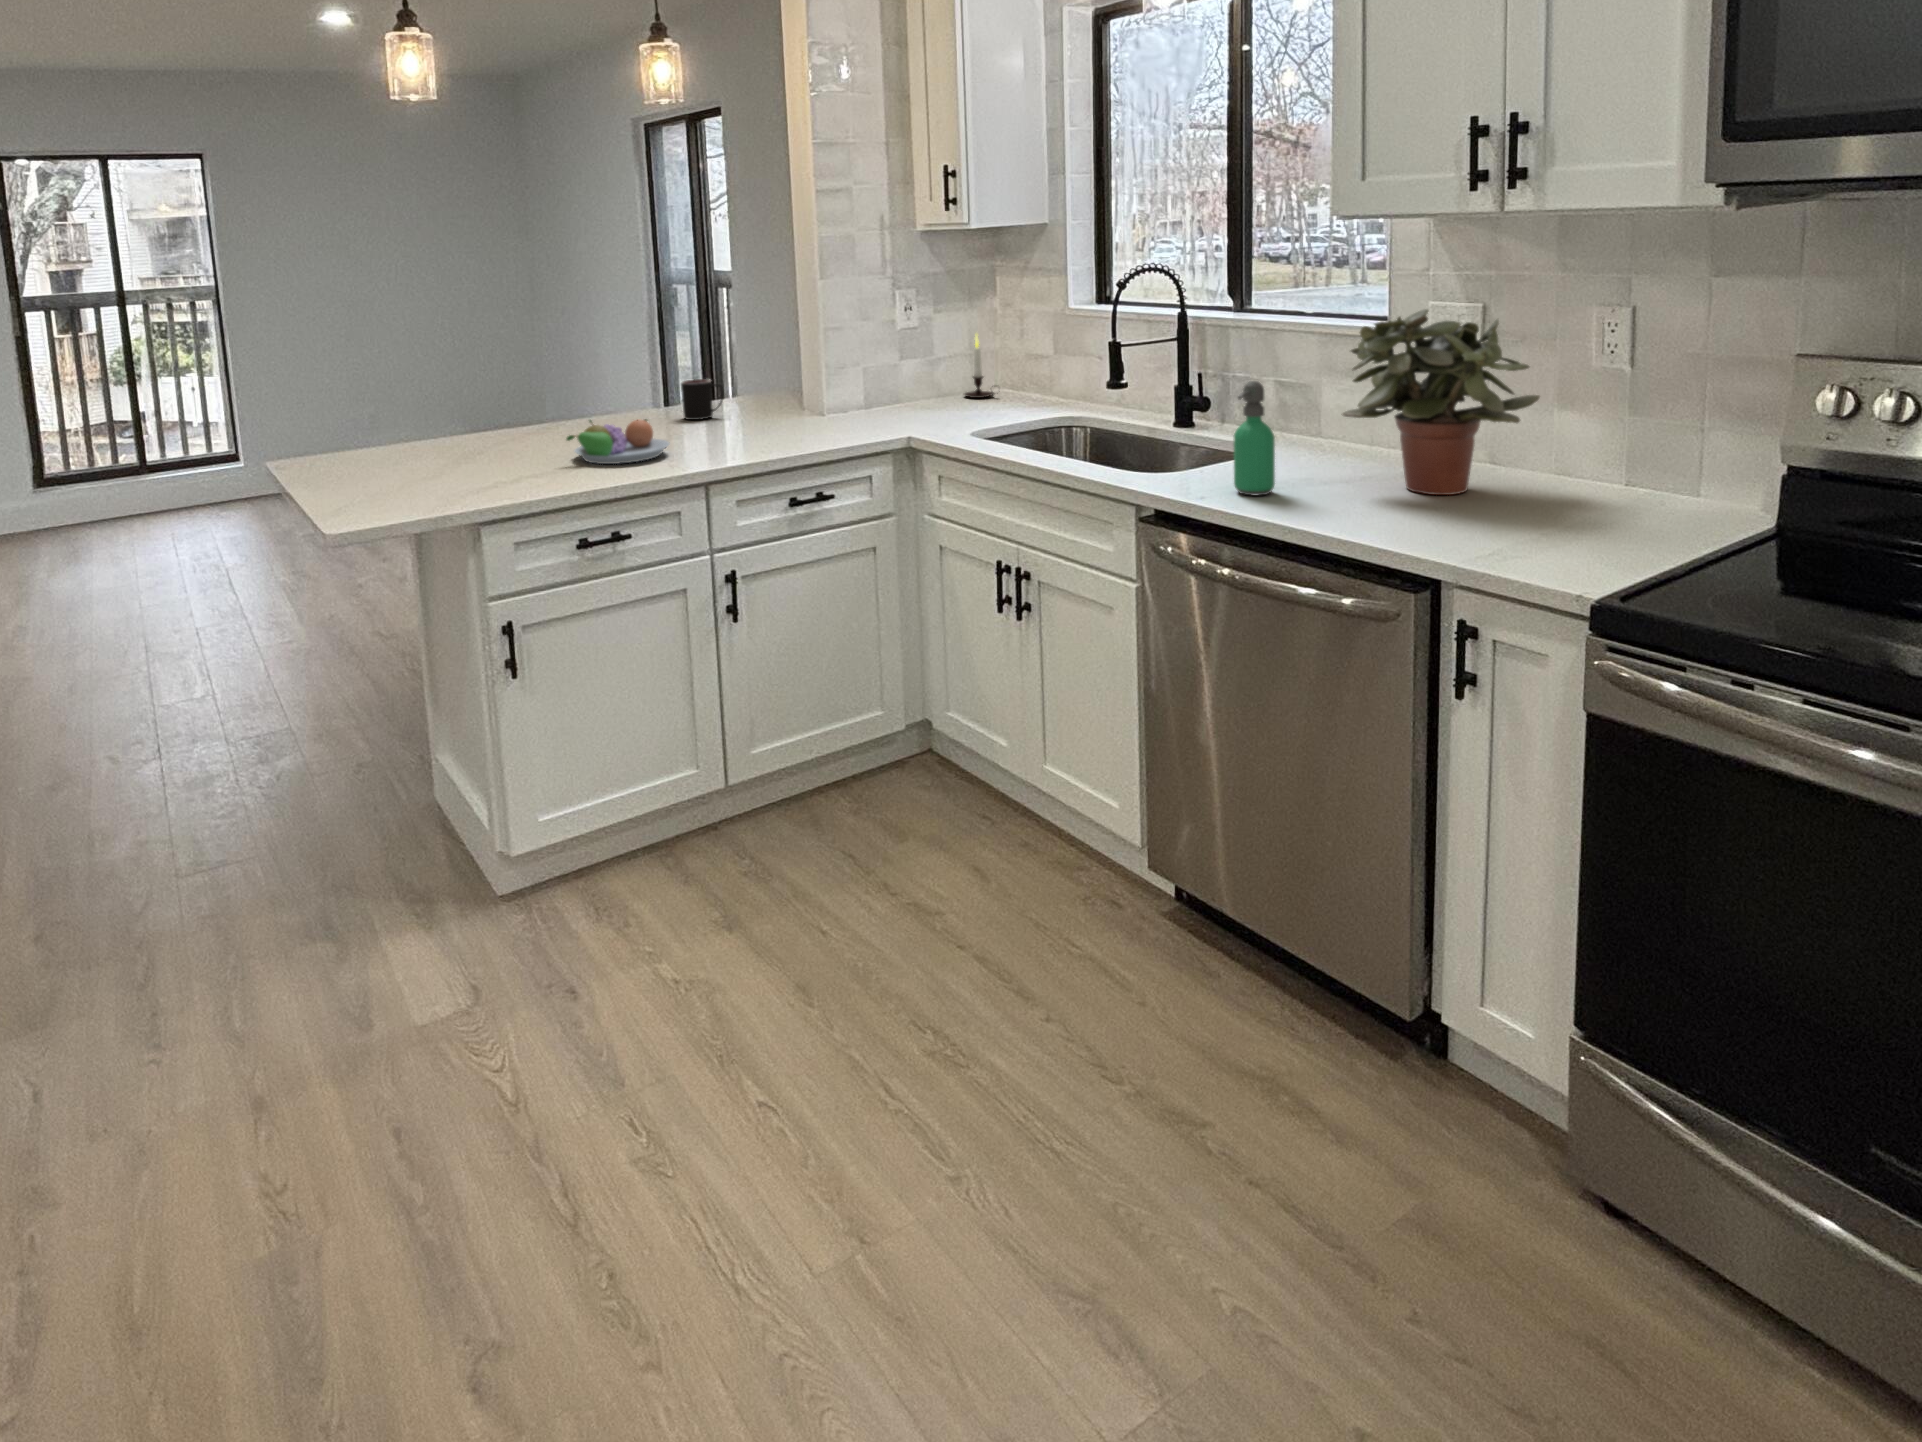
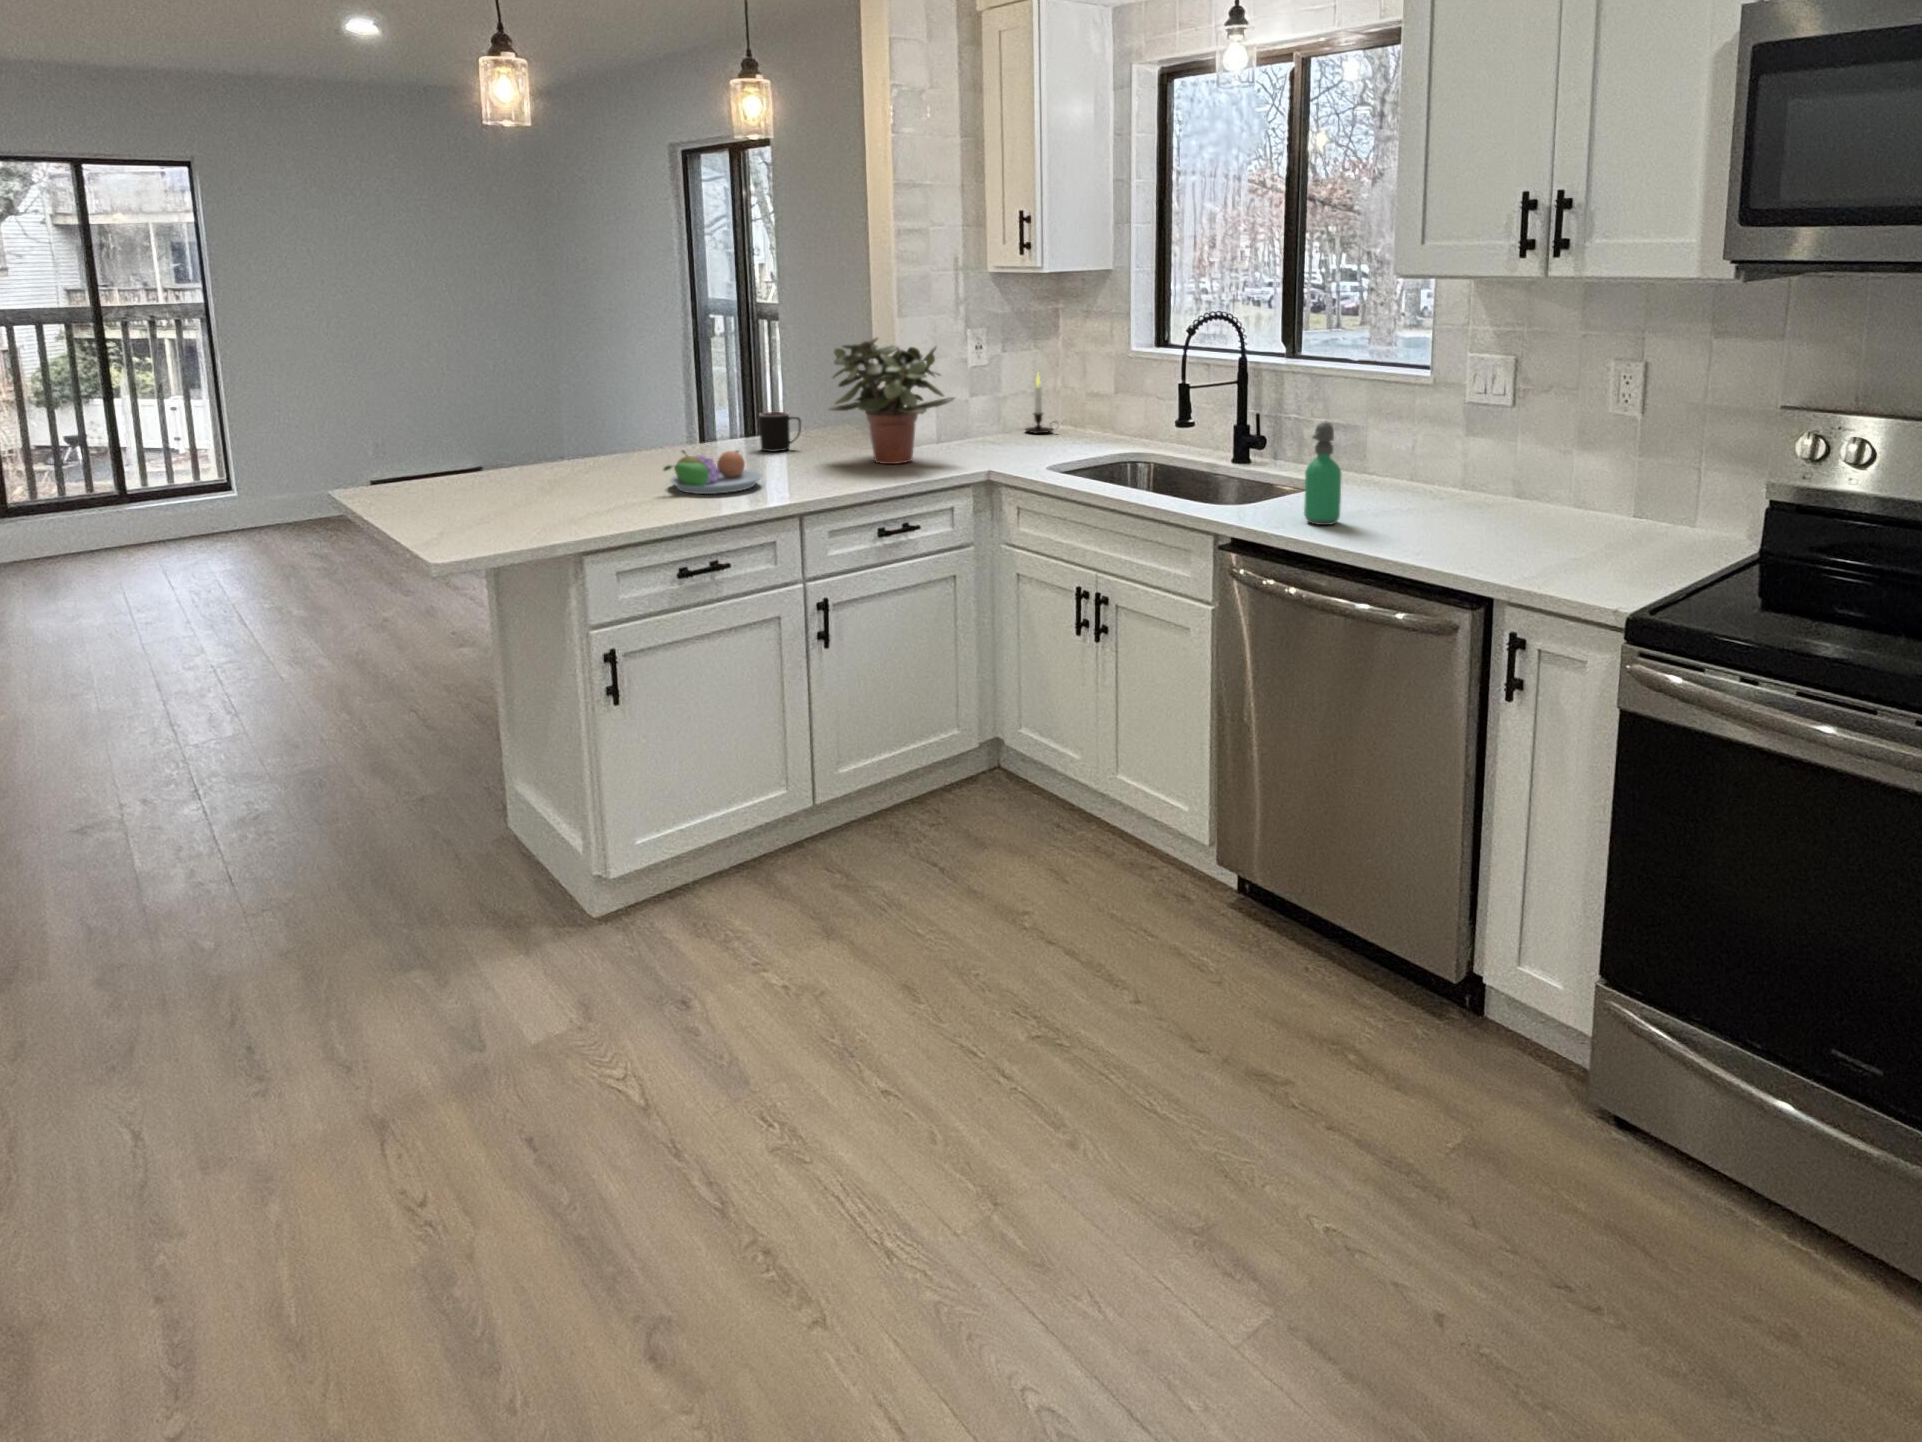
potted plant: present [1343,309,1540,495] -> present [829,338,954,464]

